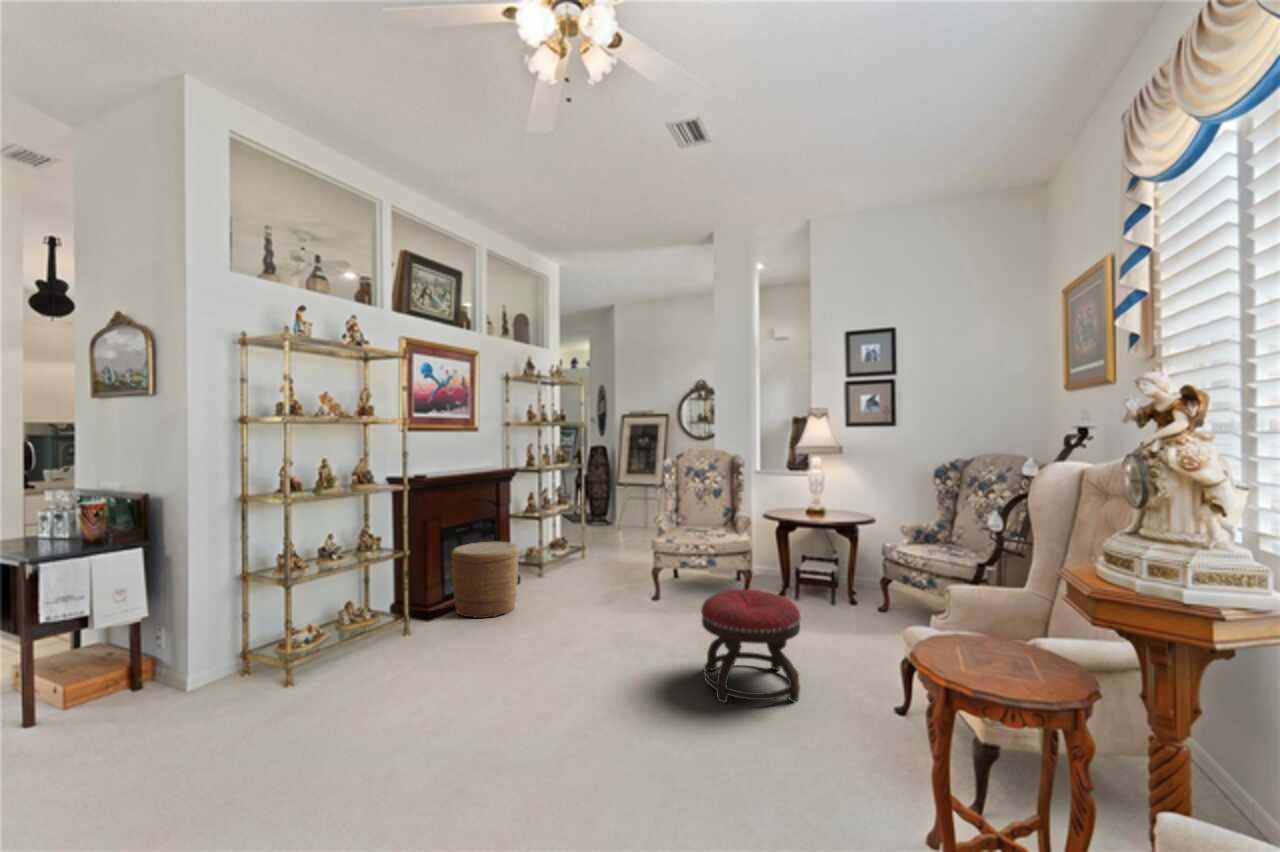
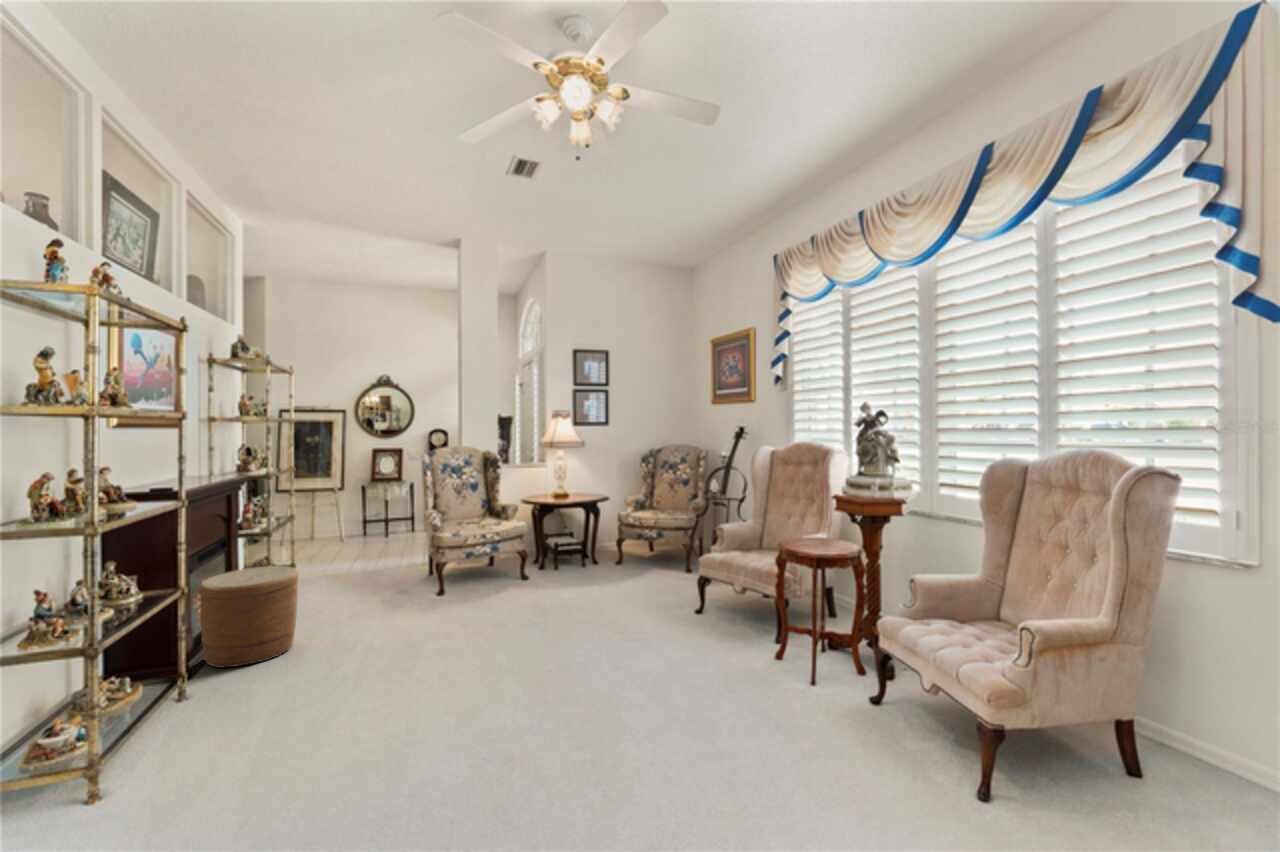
ottoman: present [701,589,801,703] -> none [565,555,646,644]

